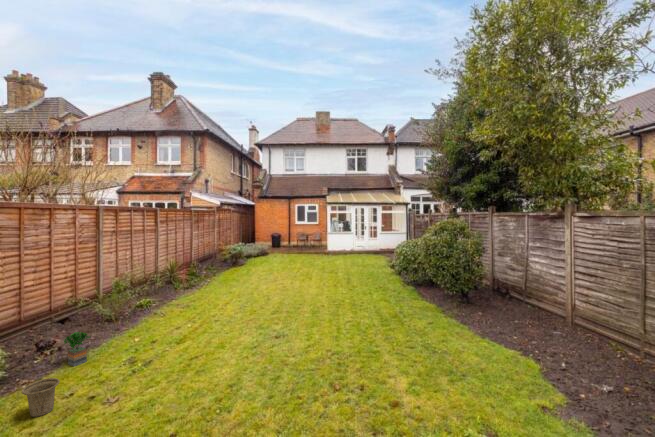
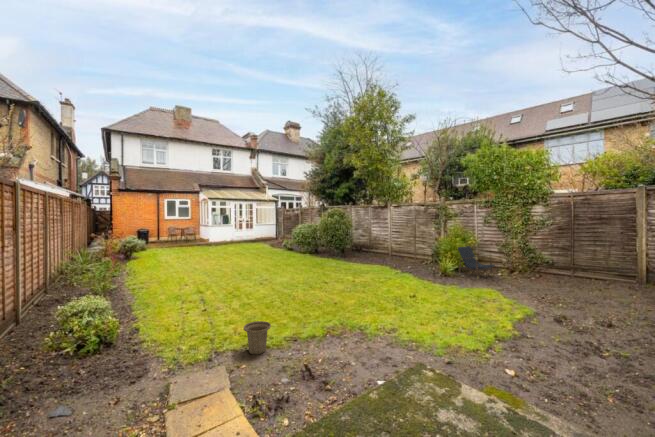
lounge chair: none [529,319,608,399] -> present [458,246,495,278]
potted tree: present [64,332,91,366] -> none [178,298,202,334]

